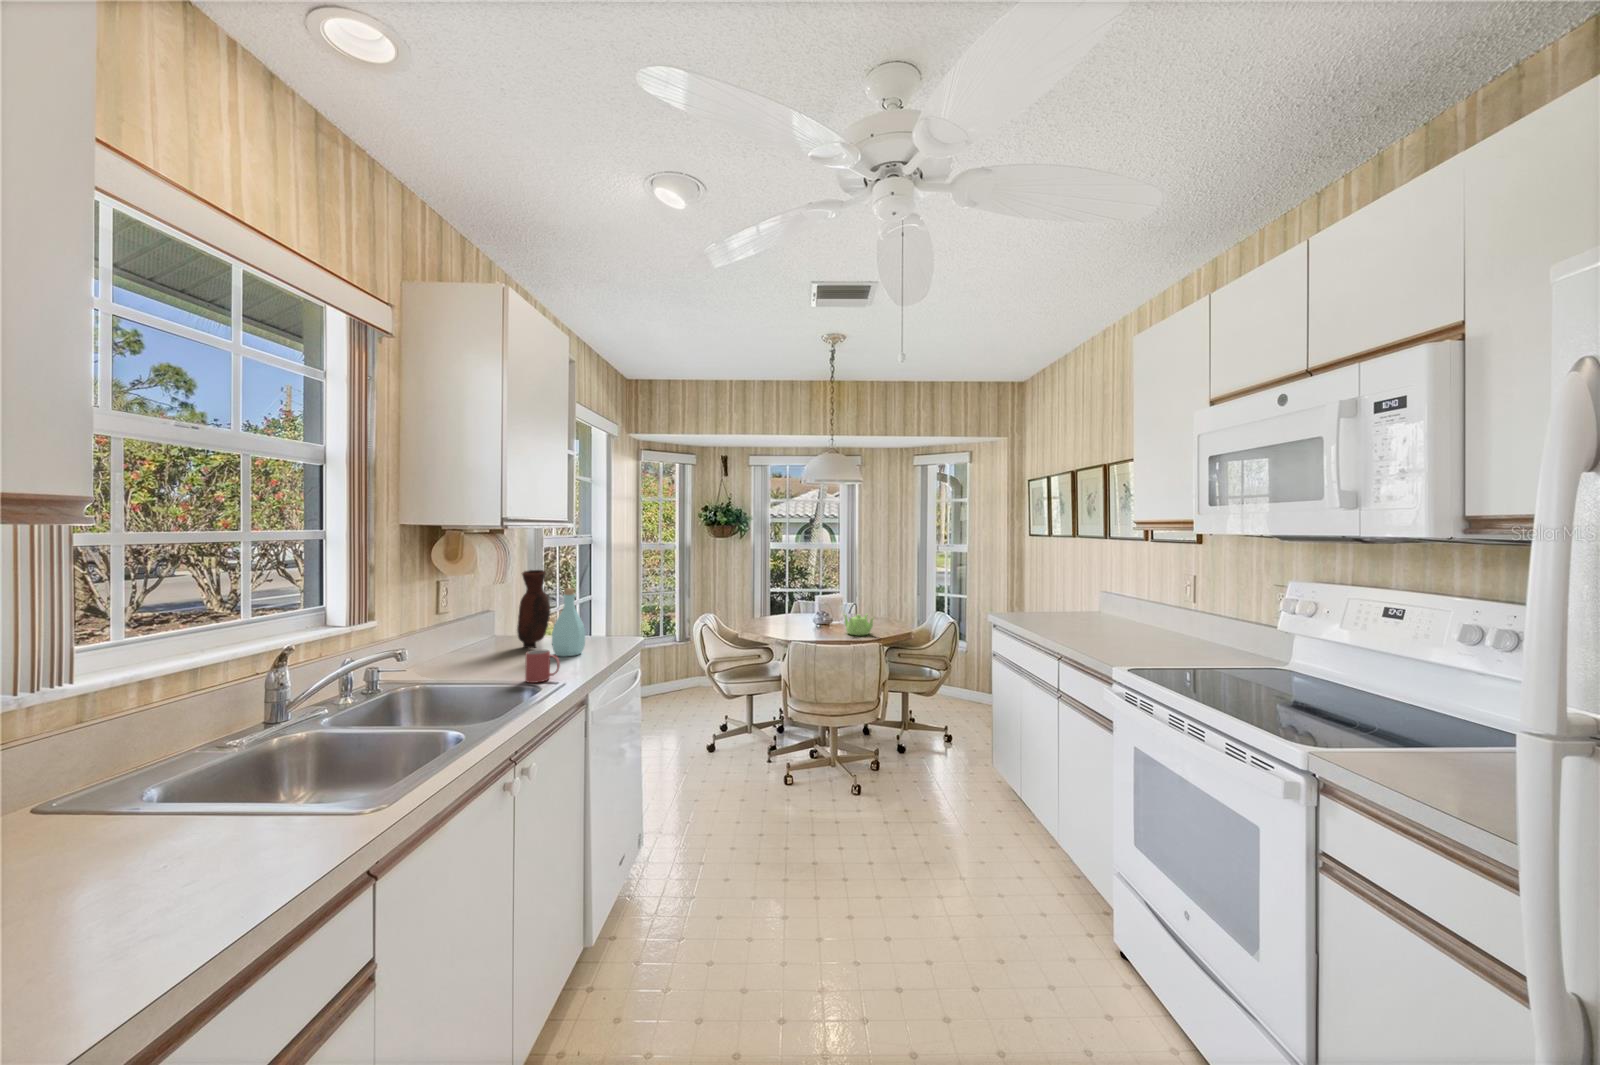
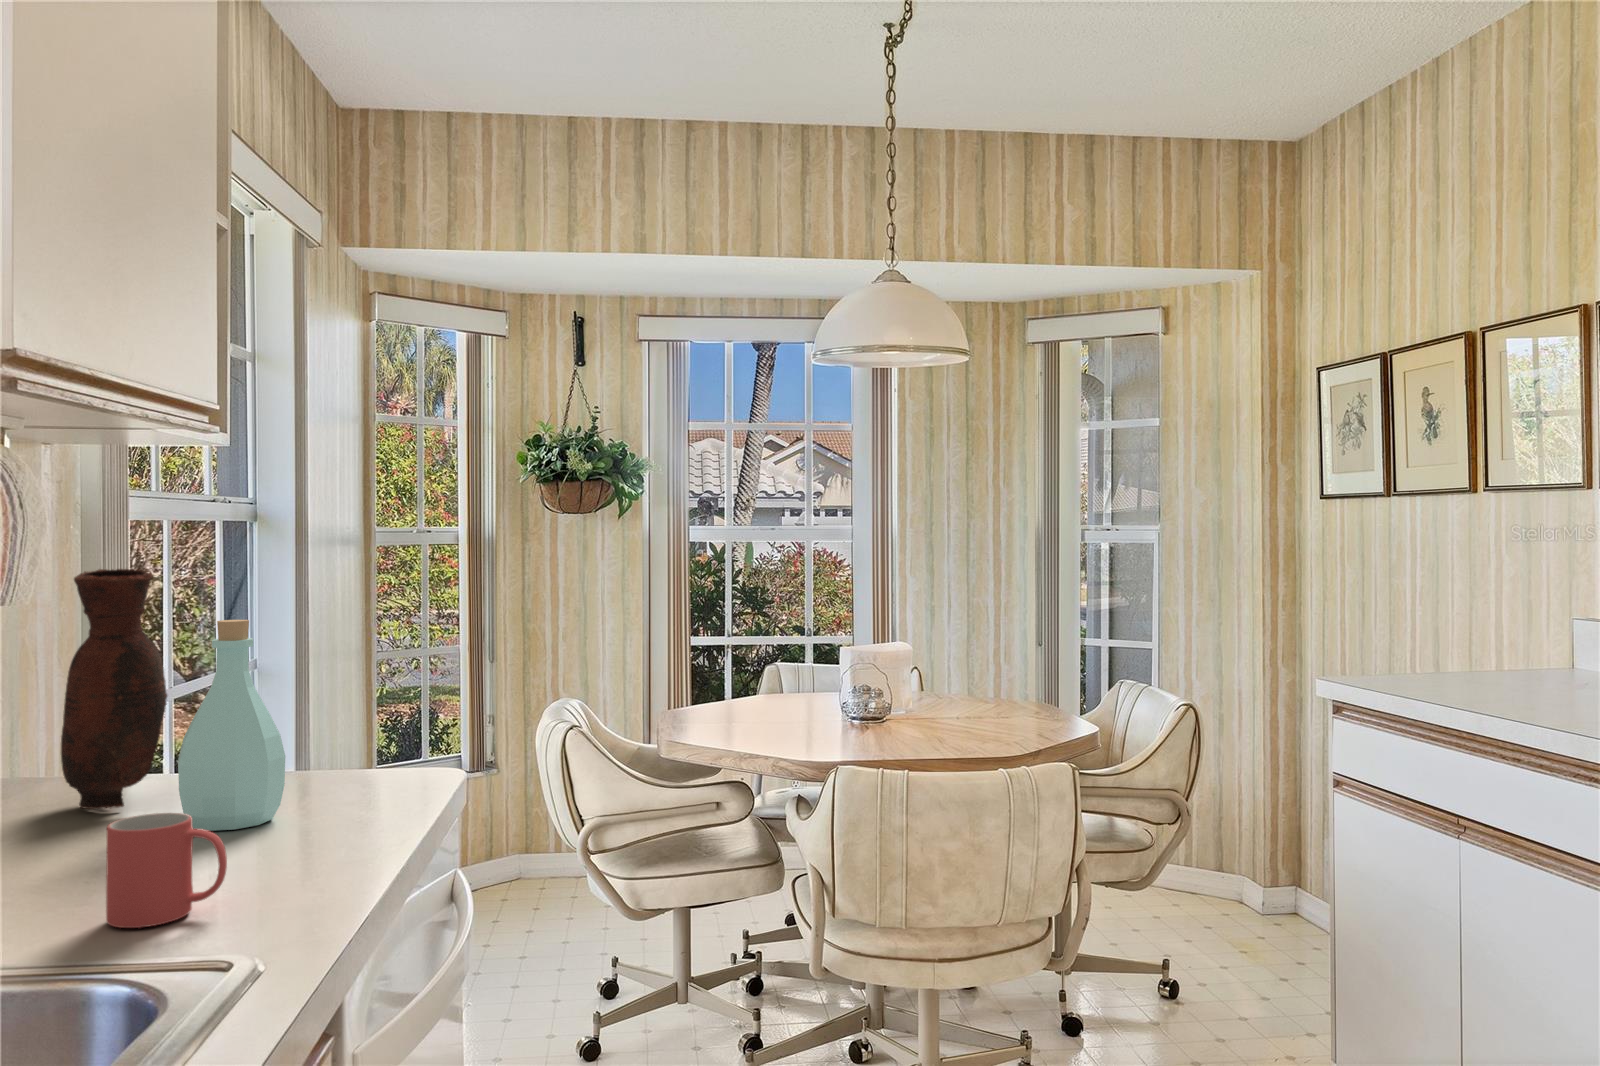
teapot: present [844,614,873,635] -> none [926,688,1016,743]

